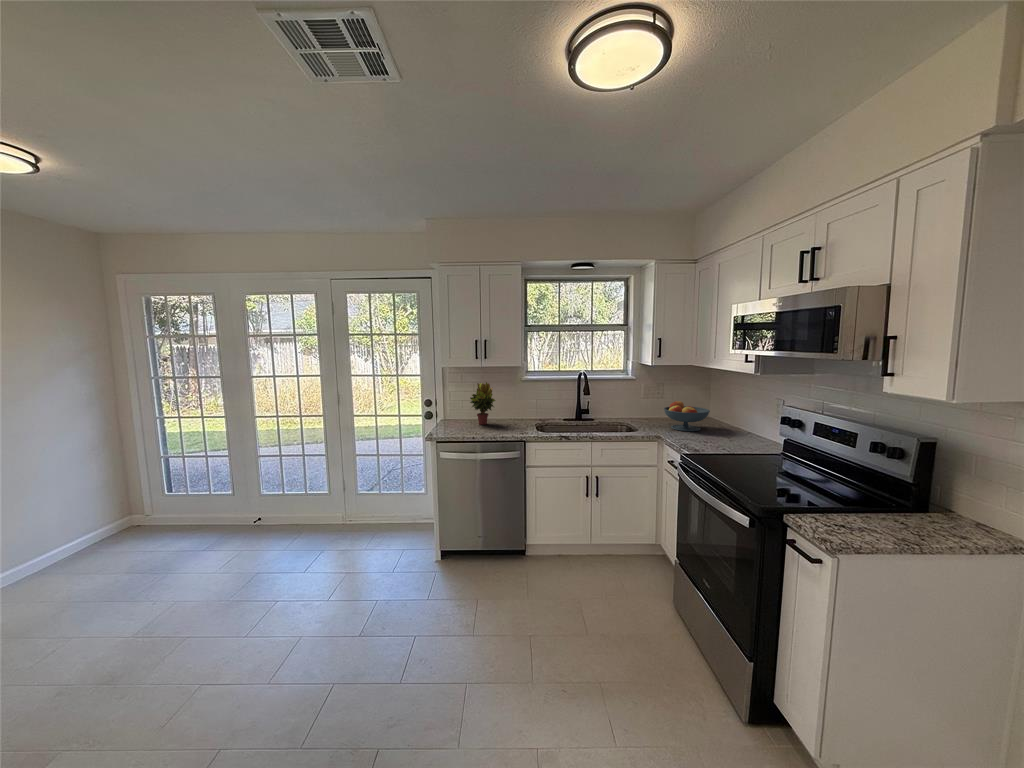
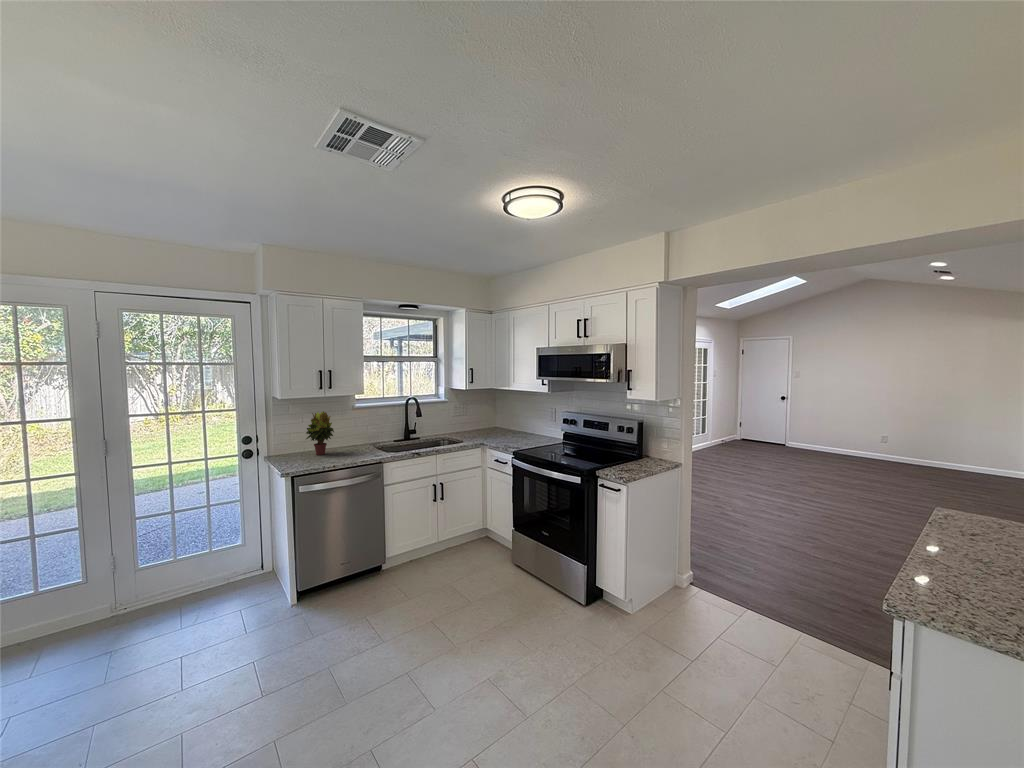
fruit bowl: present [664,401,710,431] -> none [478,416,510,438]

